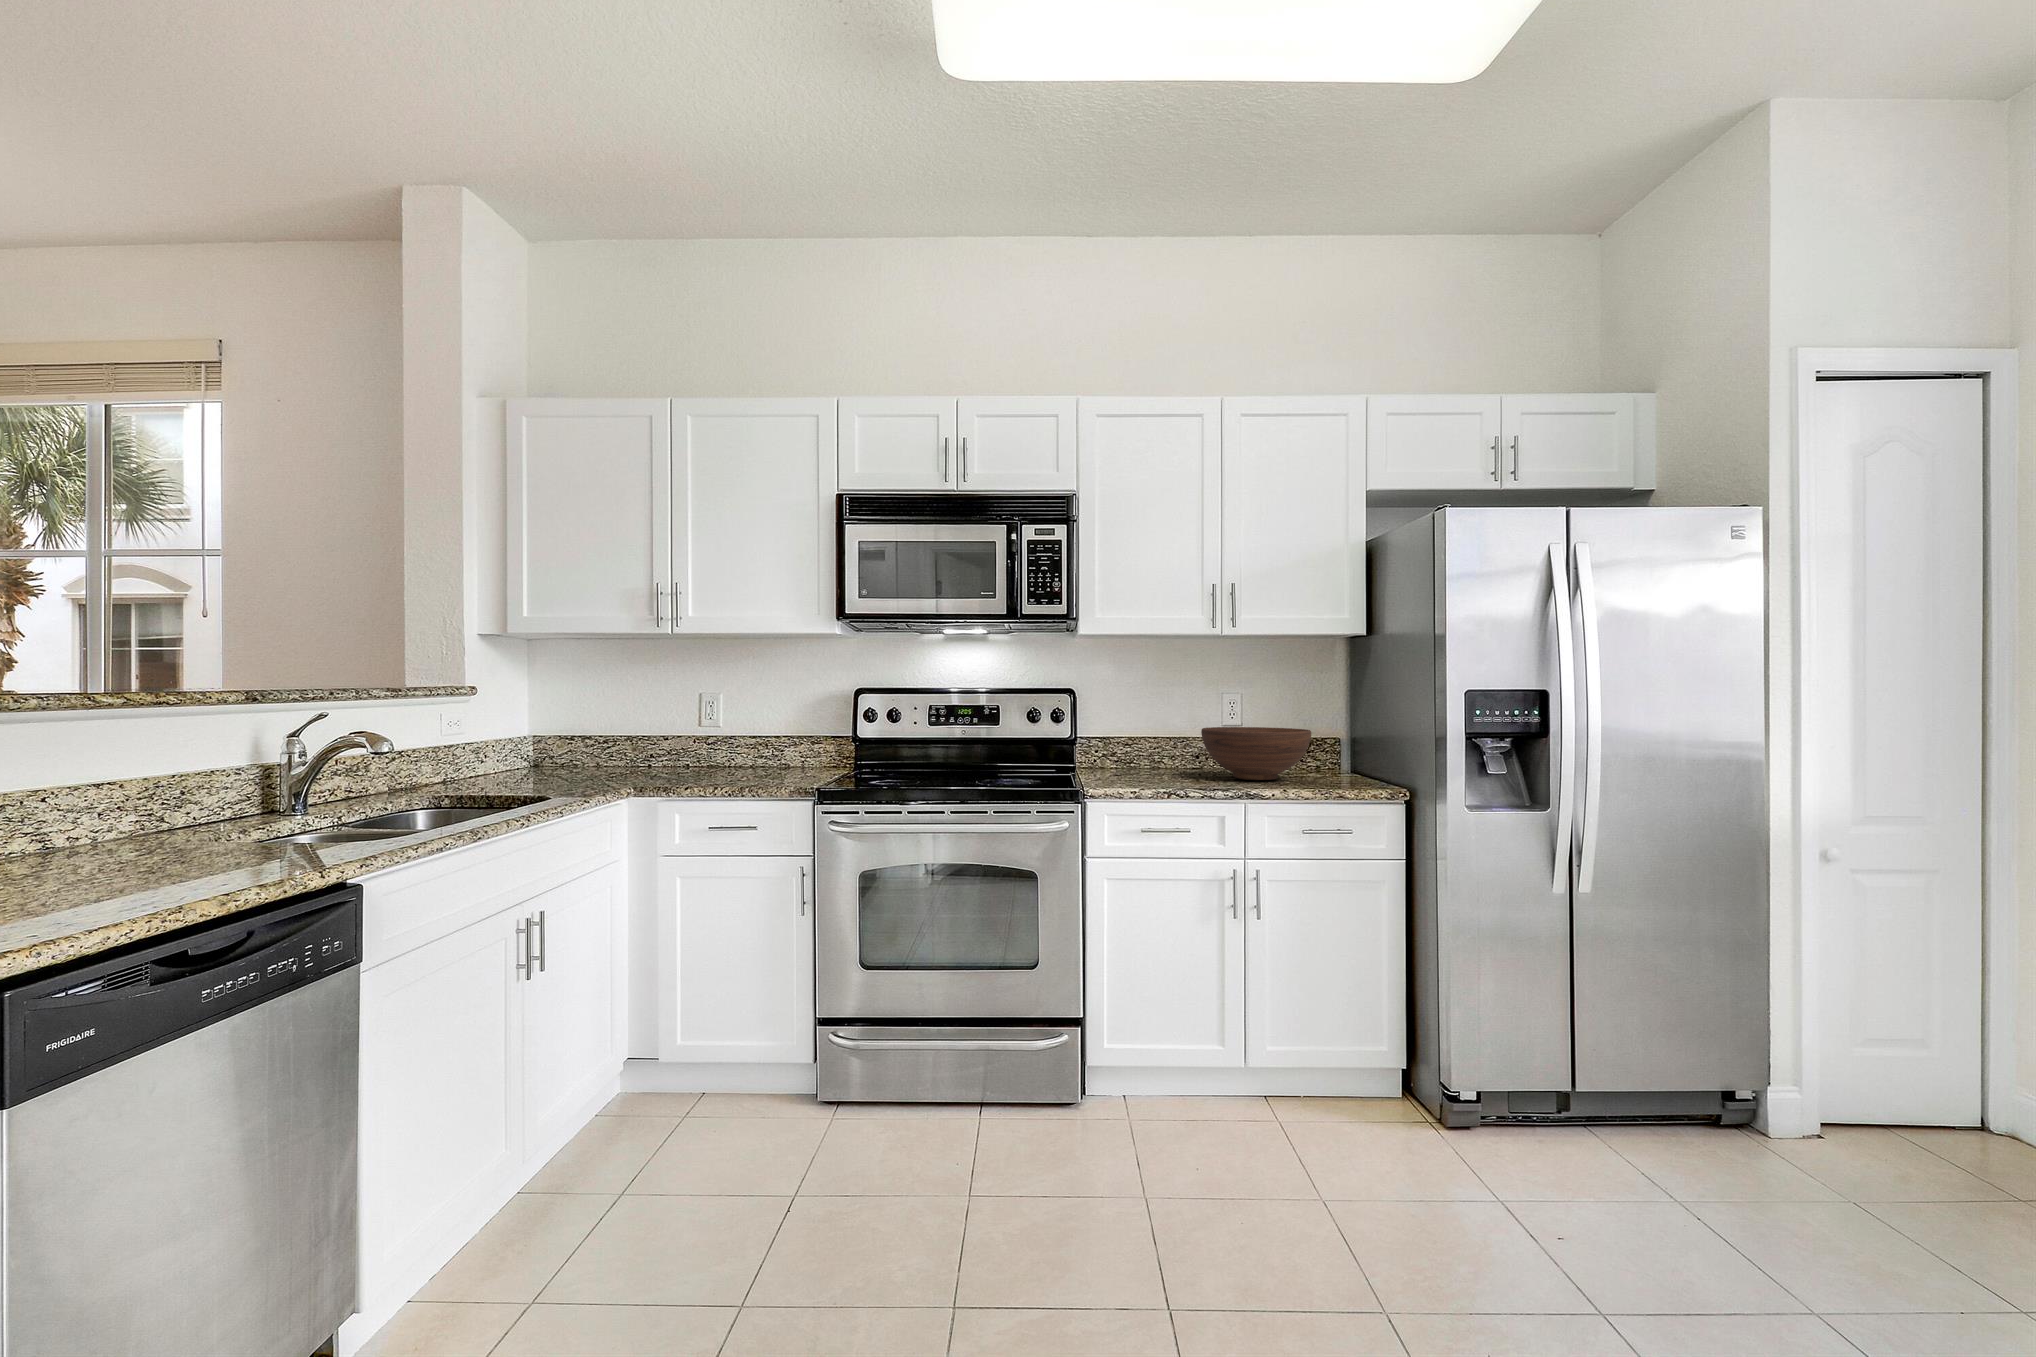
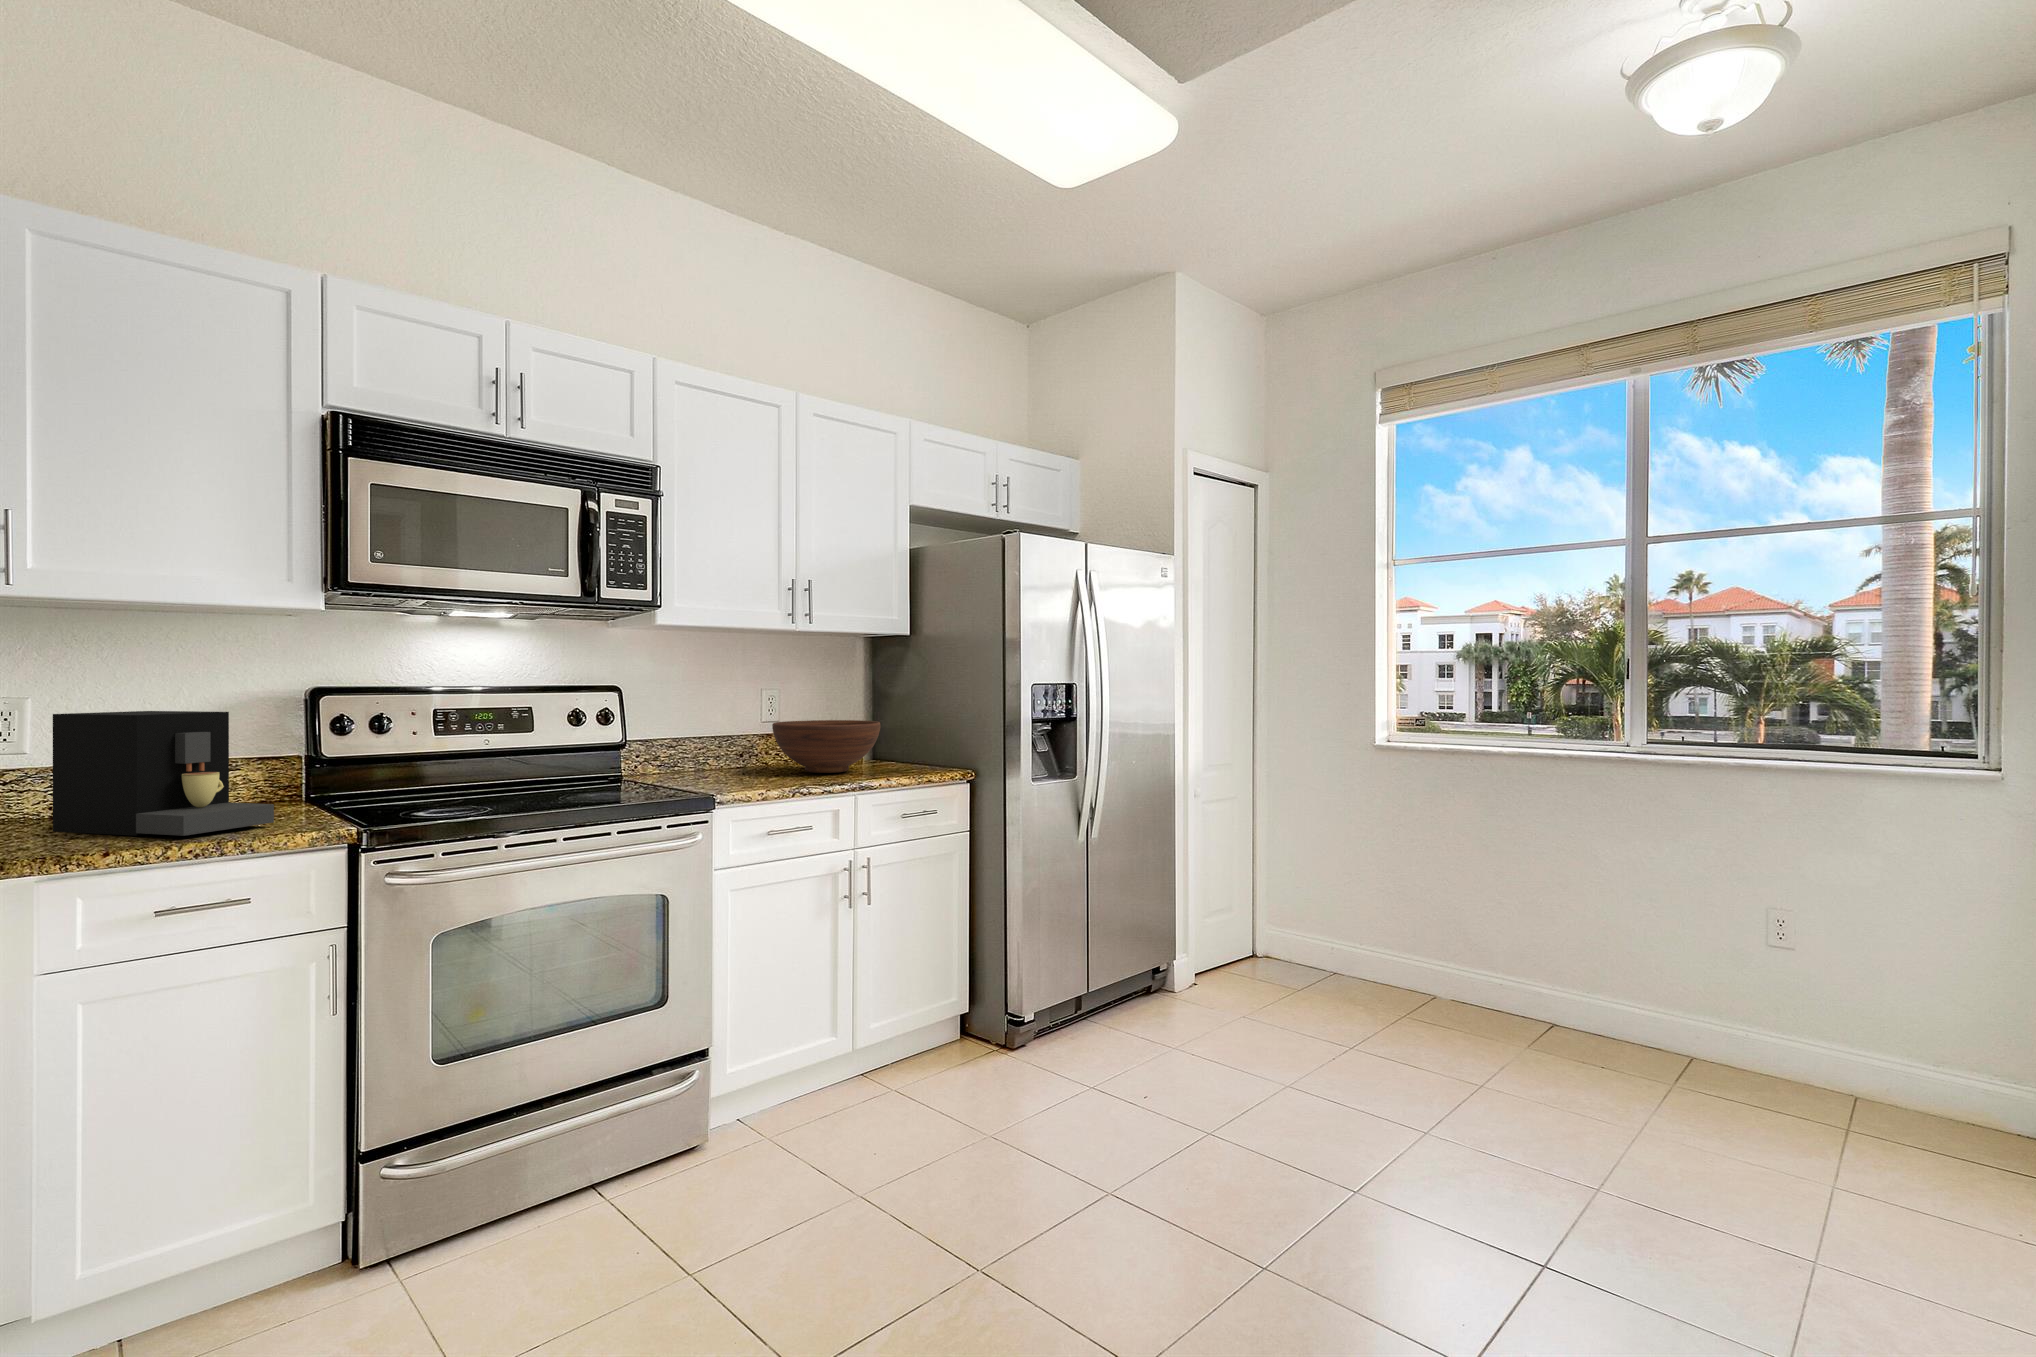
coffee maker: none [703,700,784,777] -> present [53,711,274,836]

